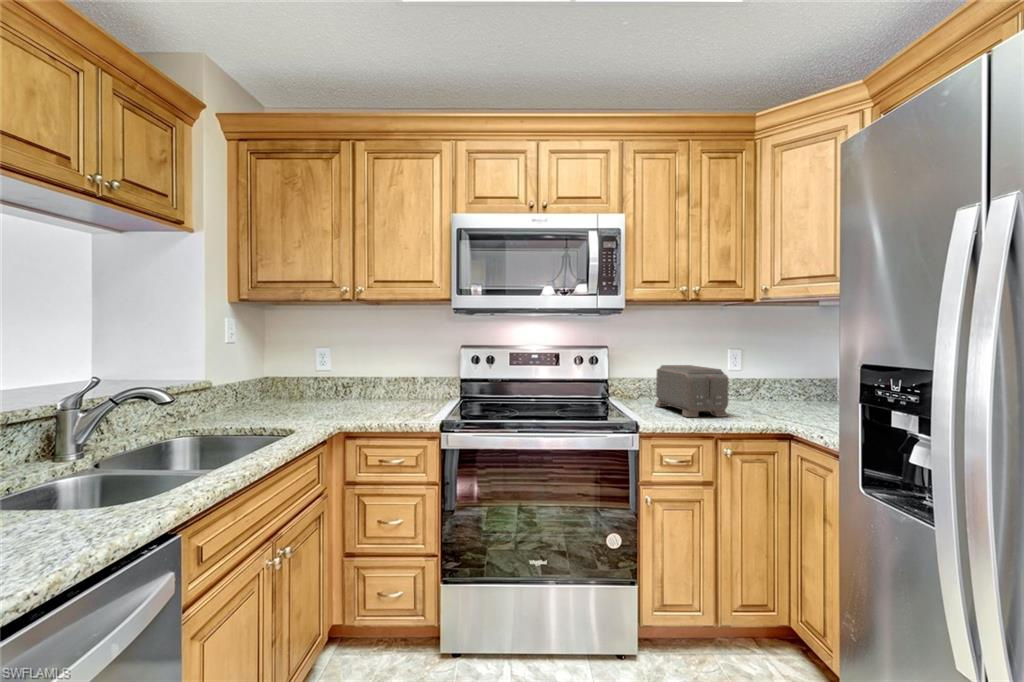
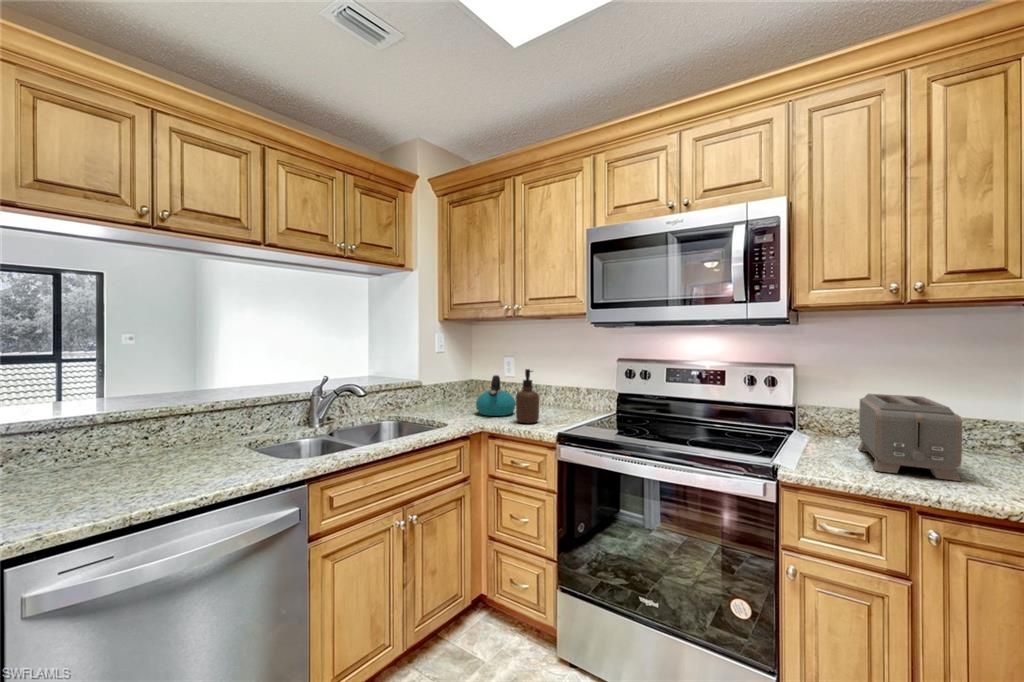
soap dispenser: none [374,358,400,417] -> present [516,369,539,423]
kettle: none [308,367,358,415] -> present [476,375,516,416]

